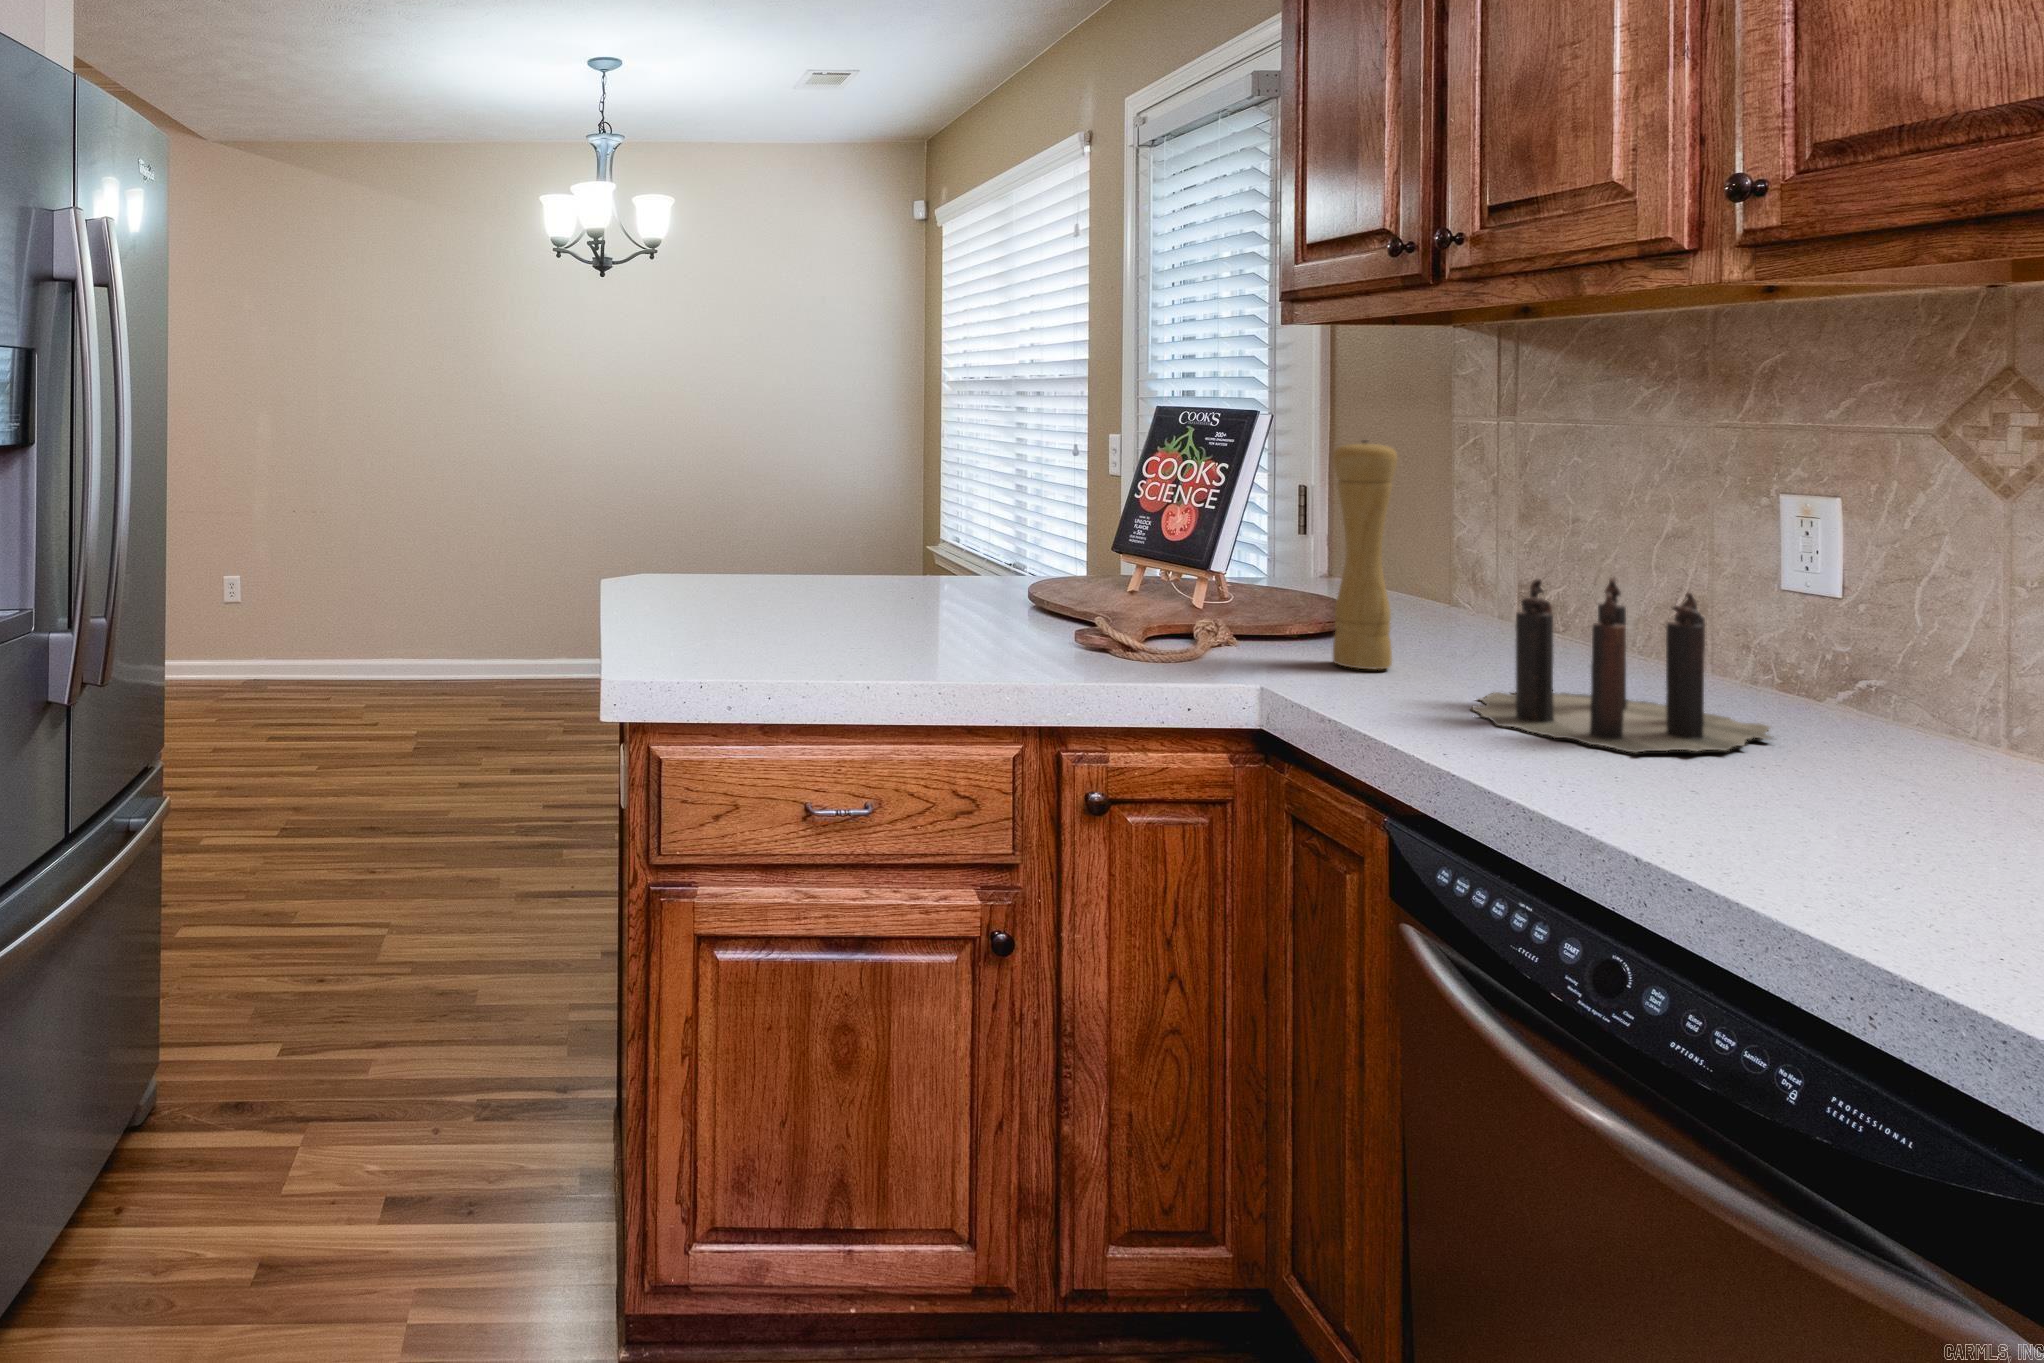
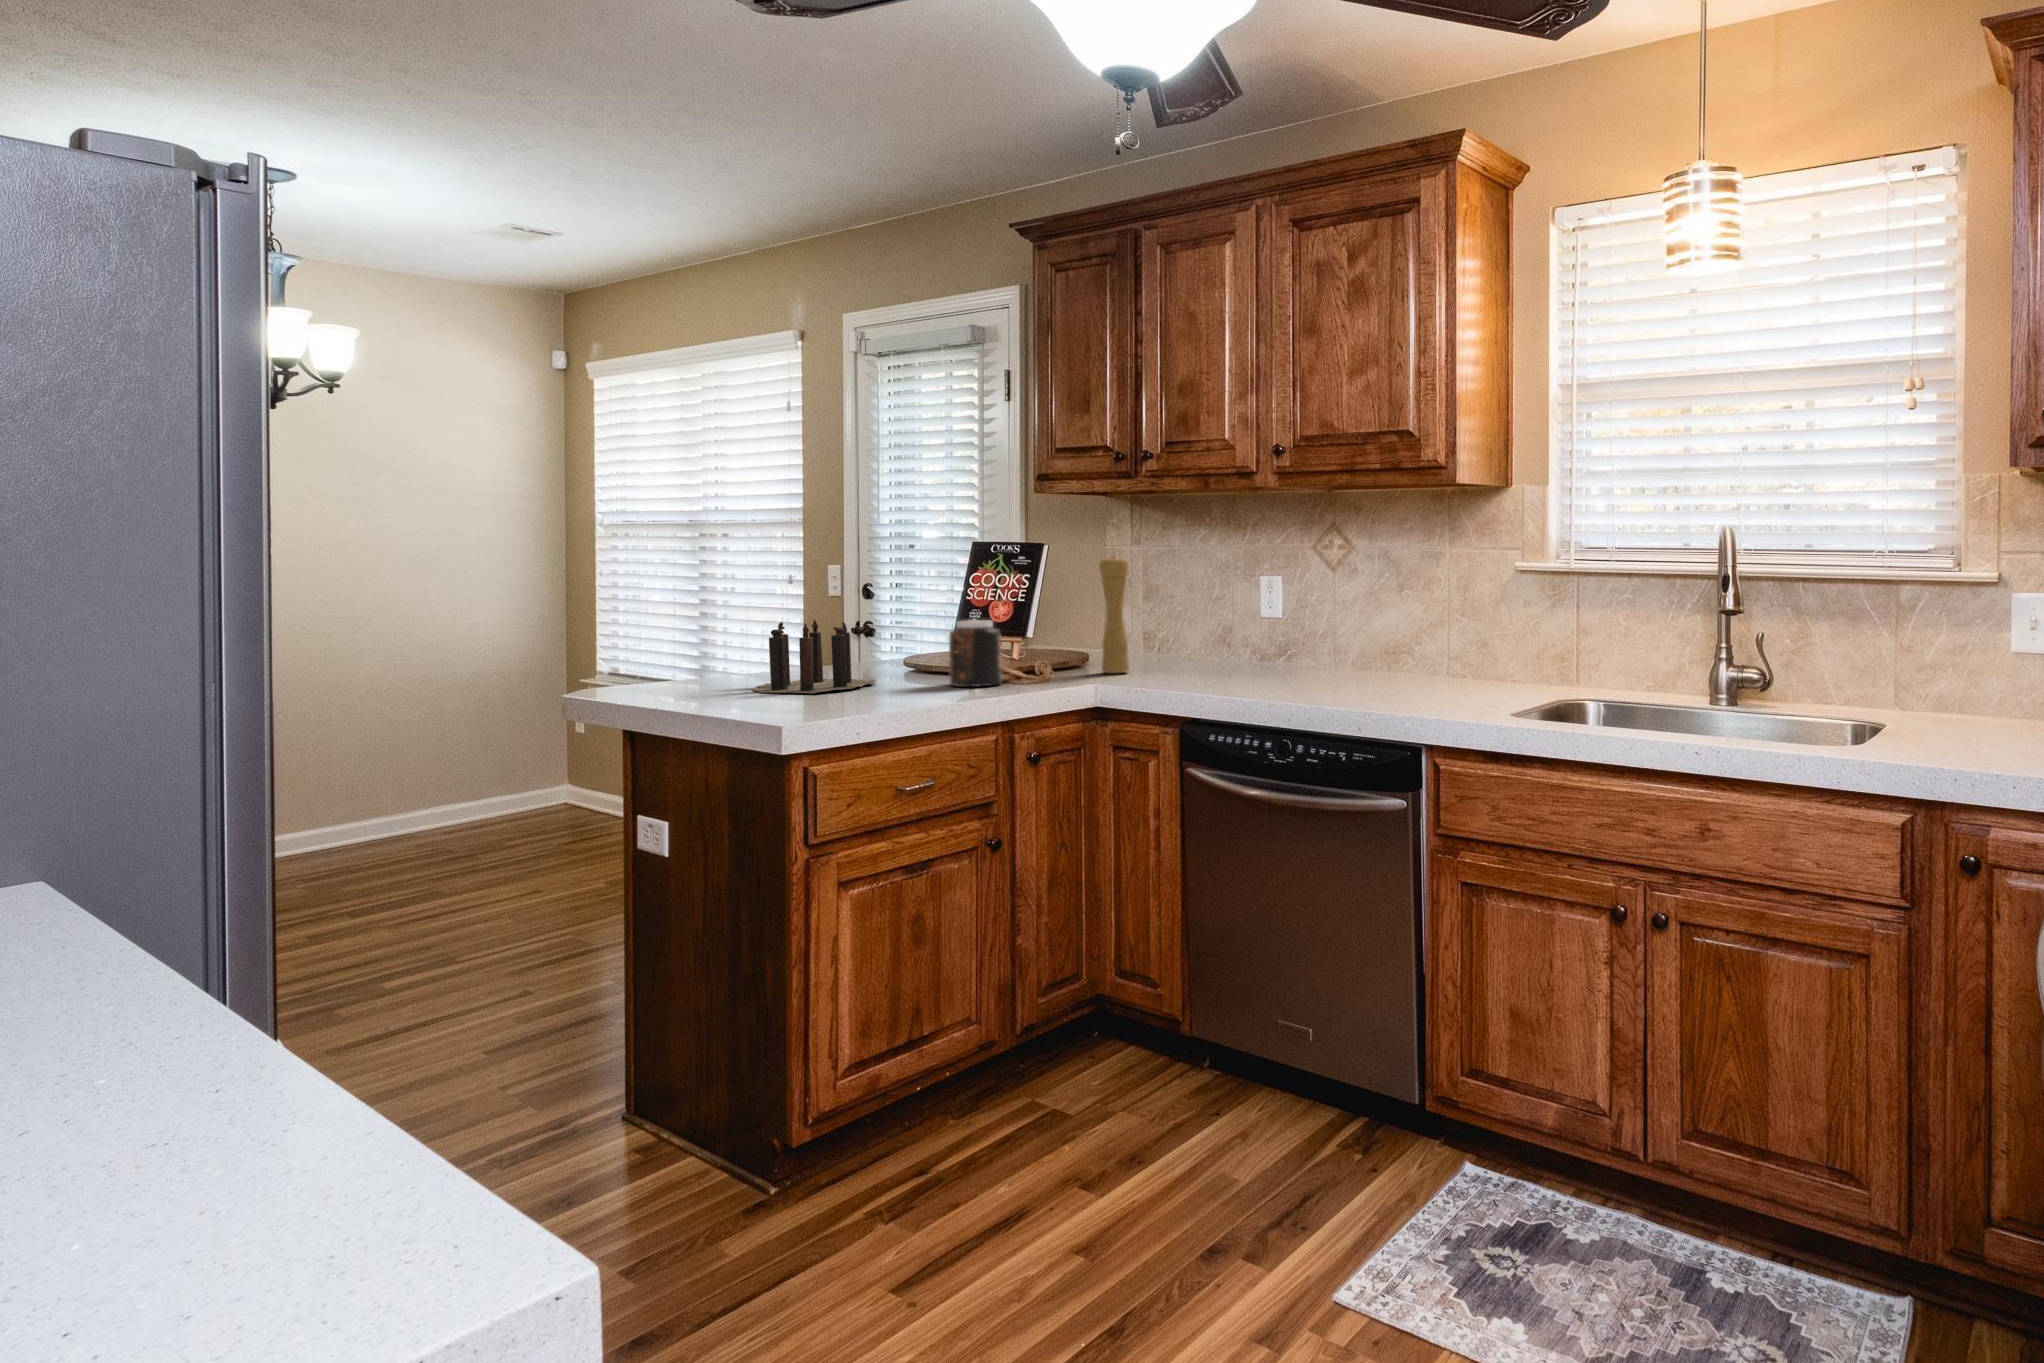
jar: none [1002,543,1094,663] -> present [949,620,1002,687]
candle: present [1472,578,1771,753] -> present [752,619,876,693]

